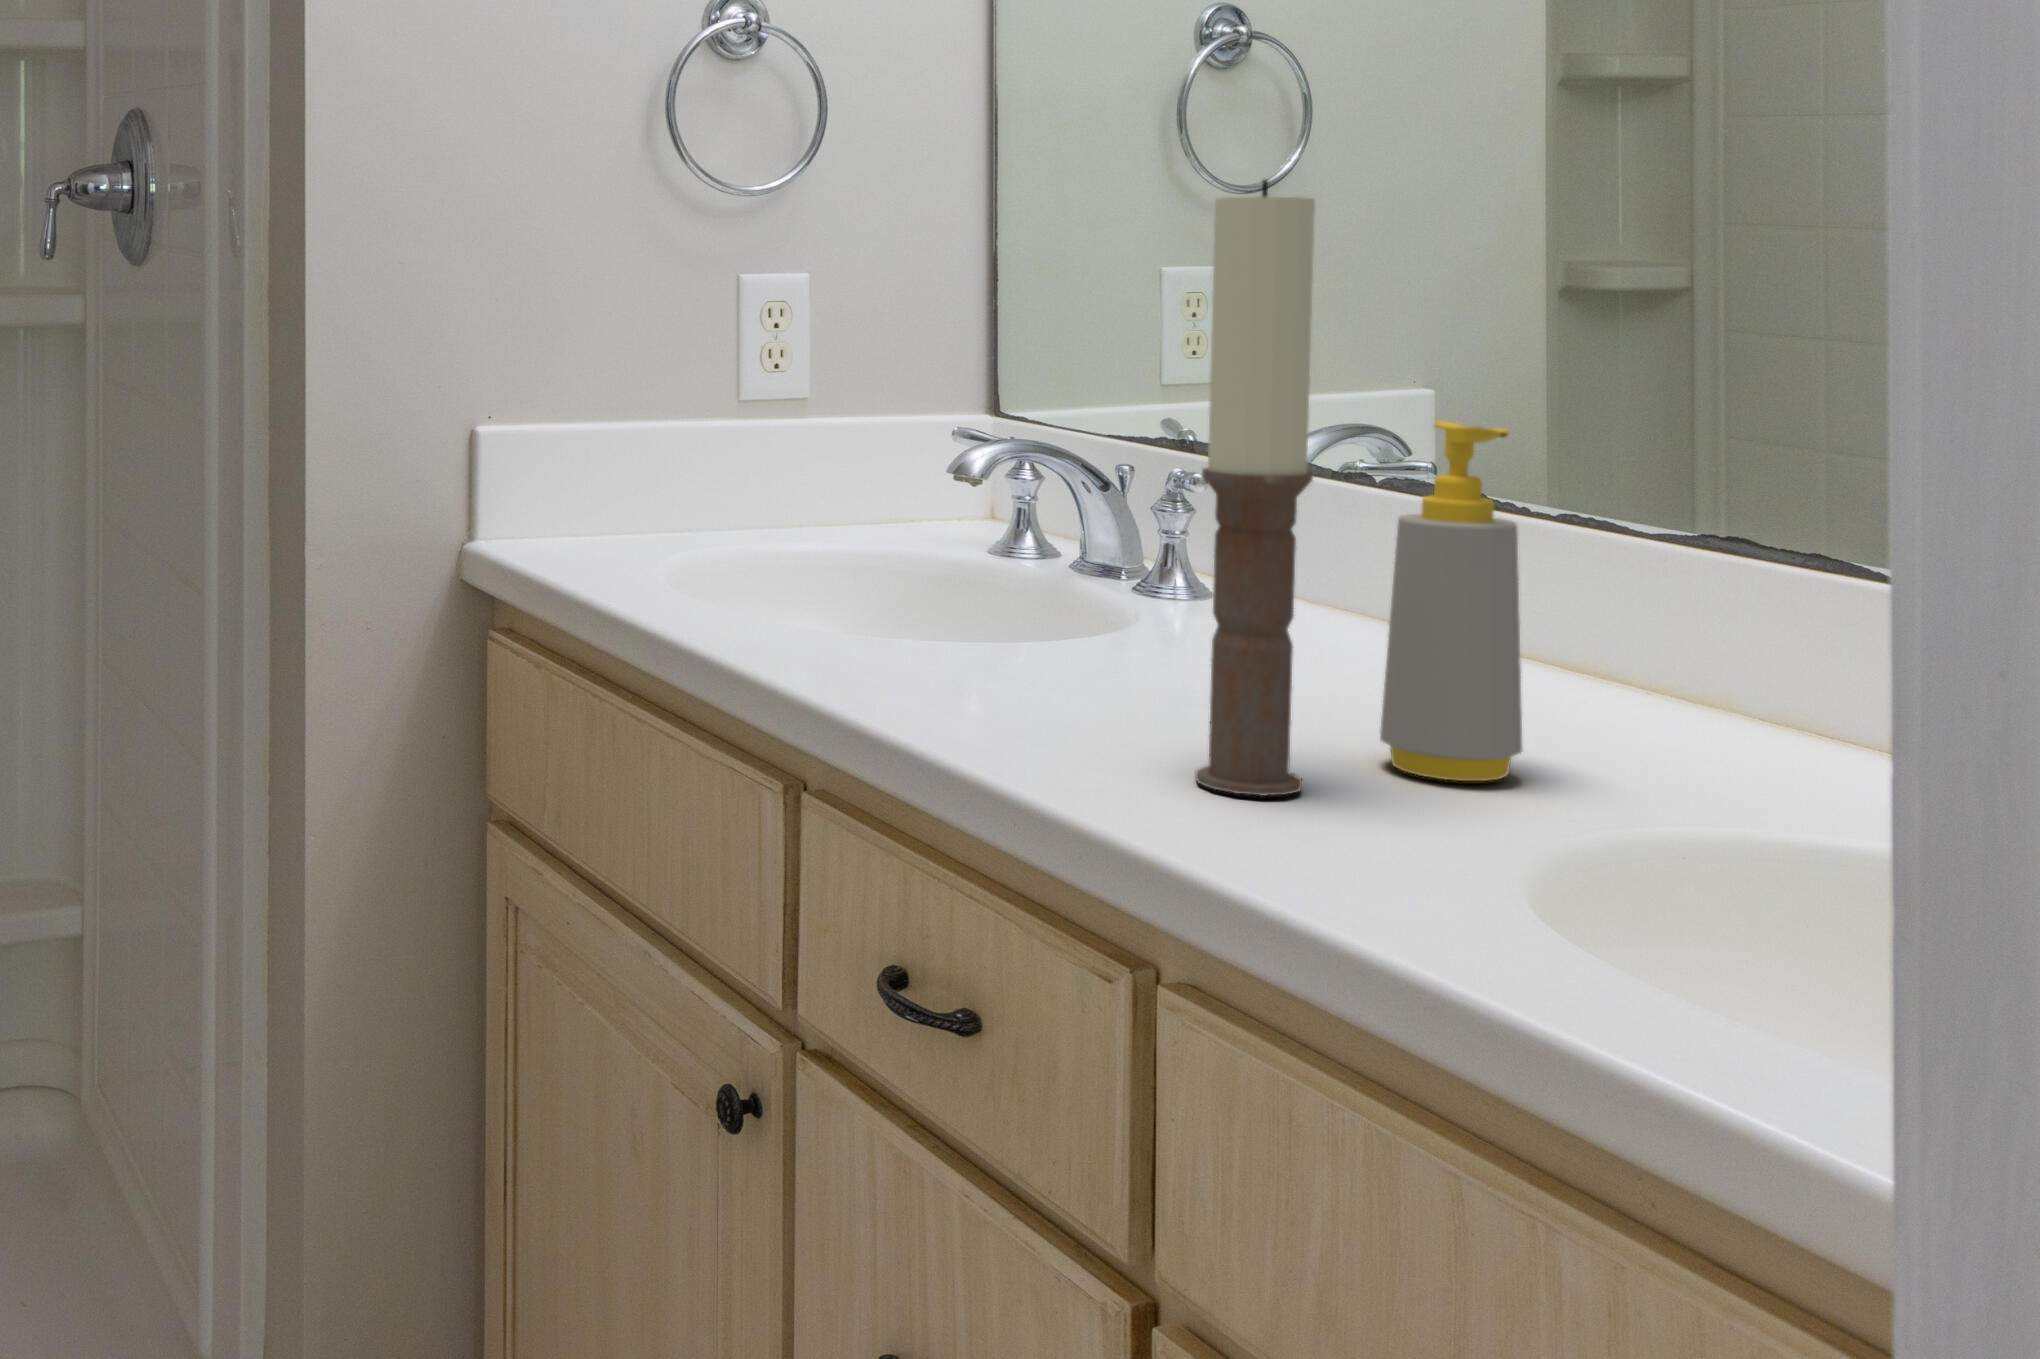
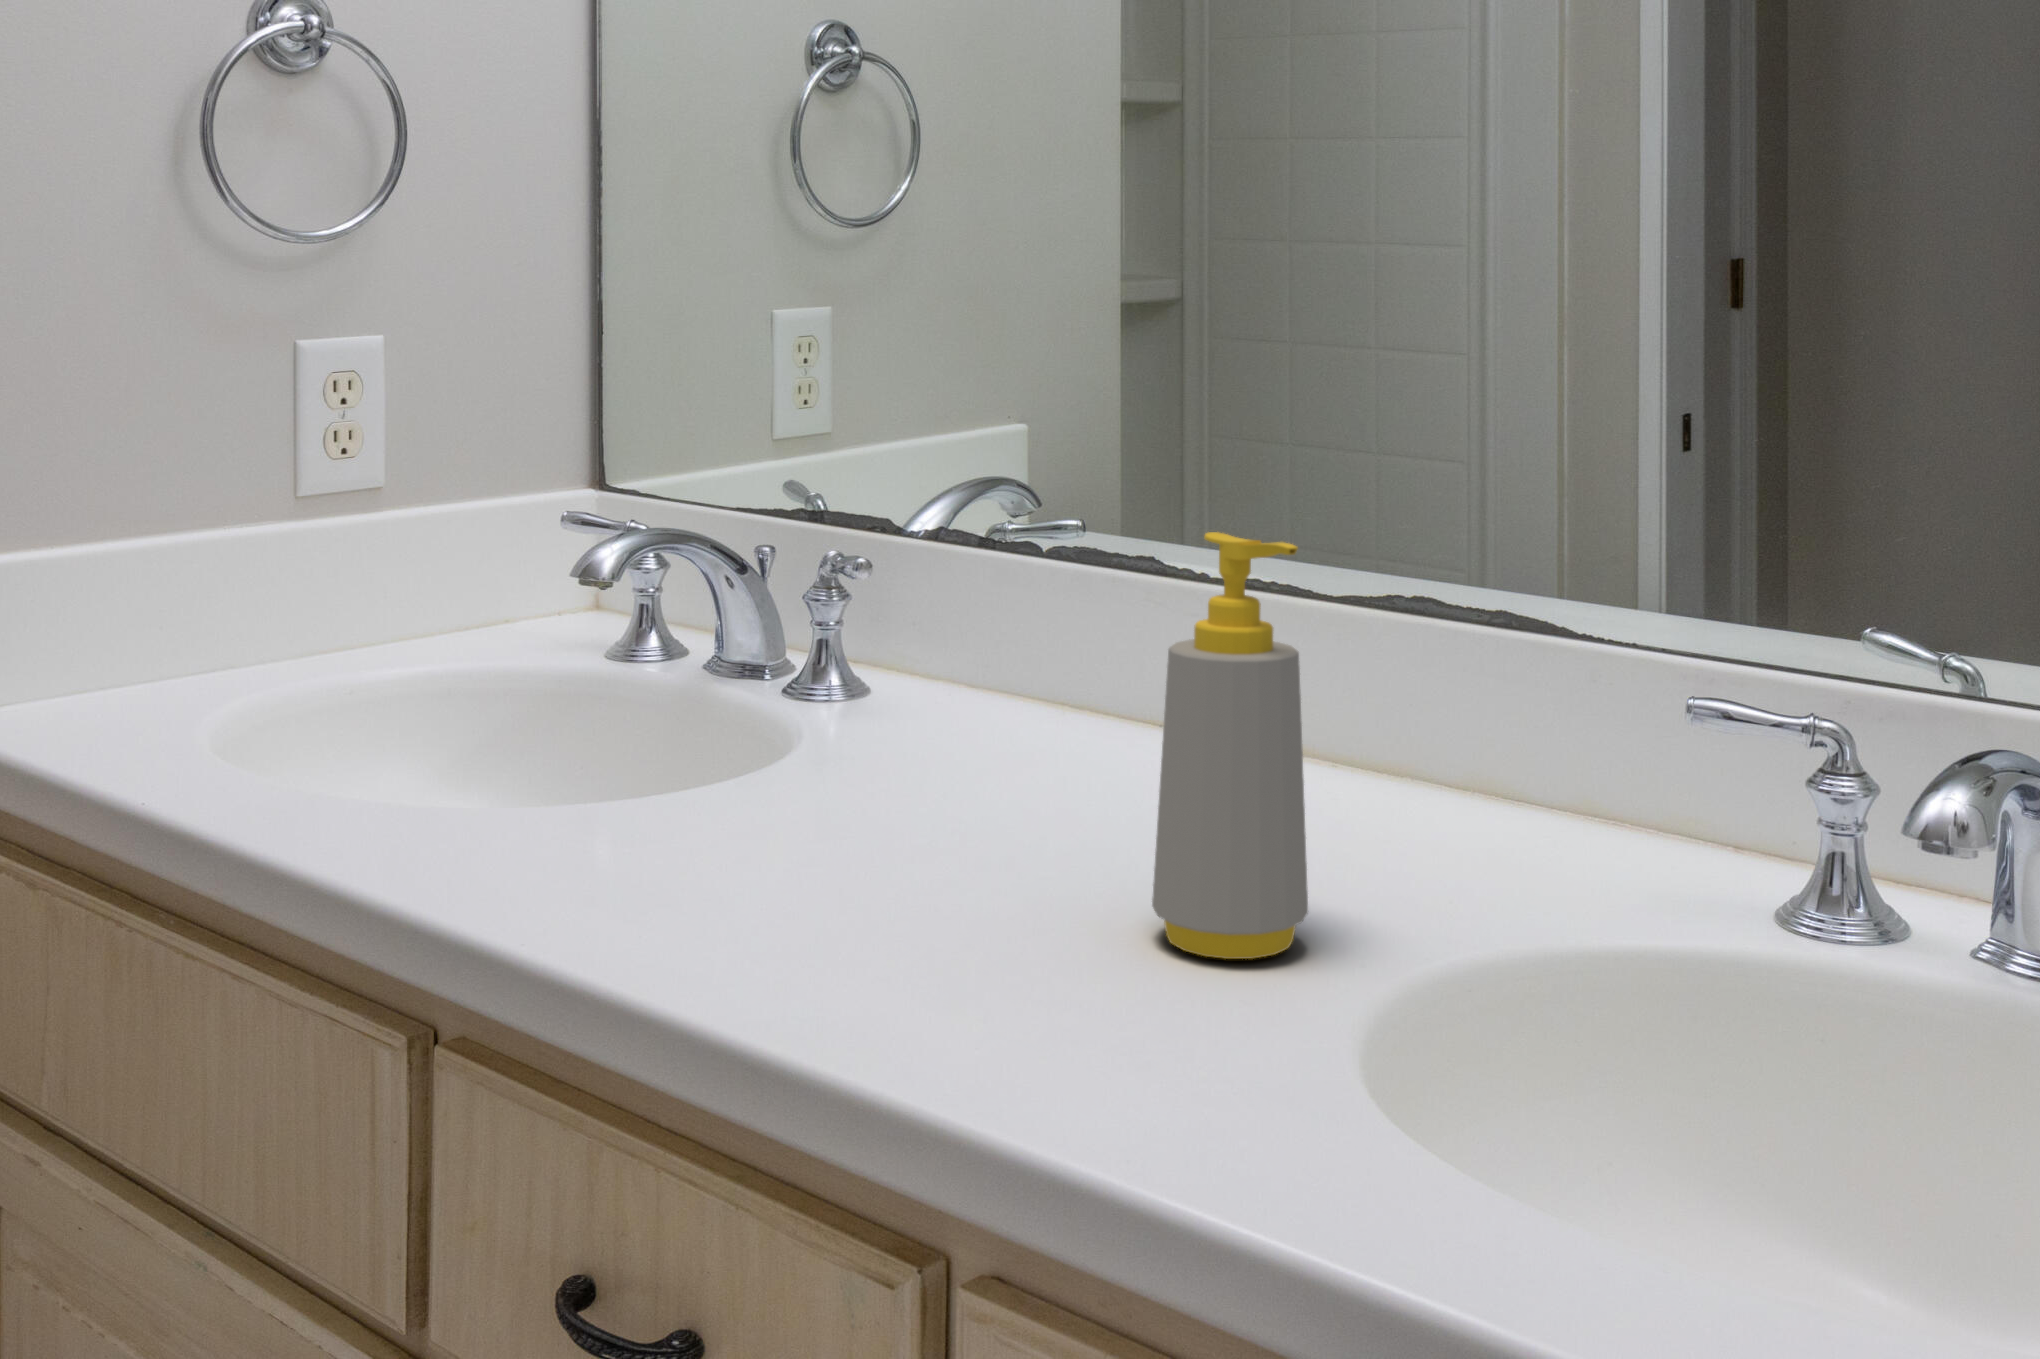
candle: present [1196,180,1315,796] -> none [970,252,1102,1029]

